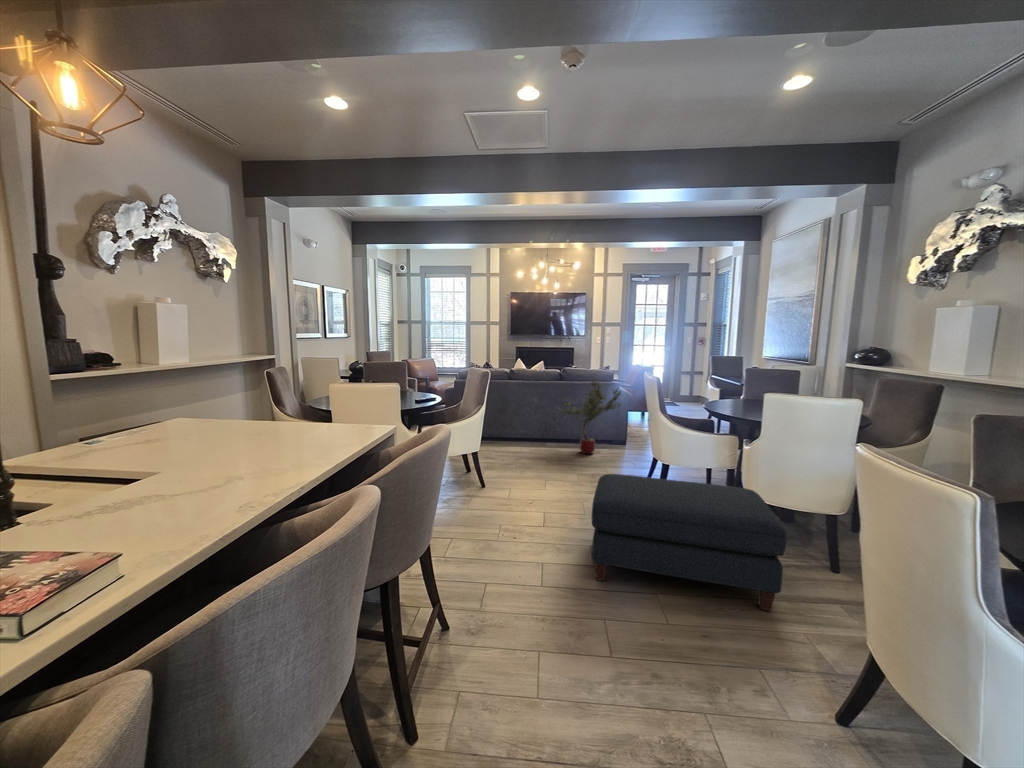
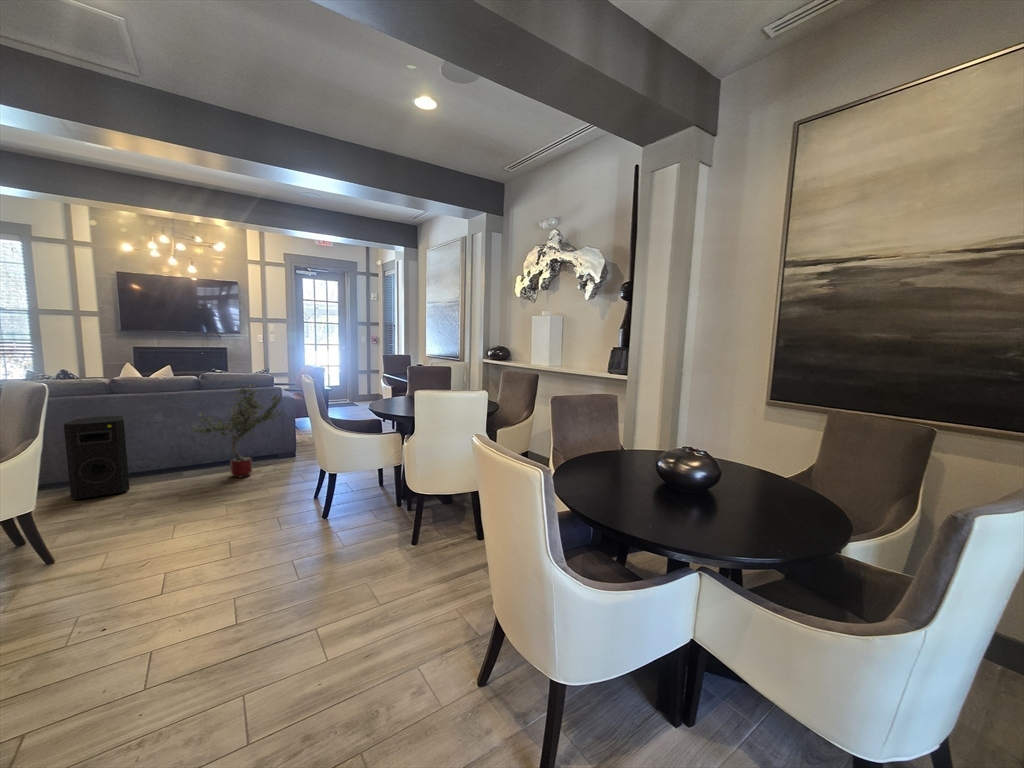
speaker: none [492,395,521,449] -> present [64,416,130,499]
ottoman: present [592,474,787,611] -> none [215,486,442,658]

